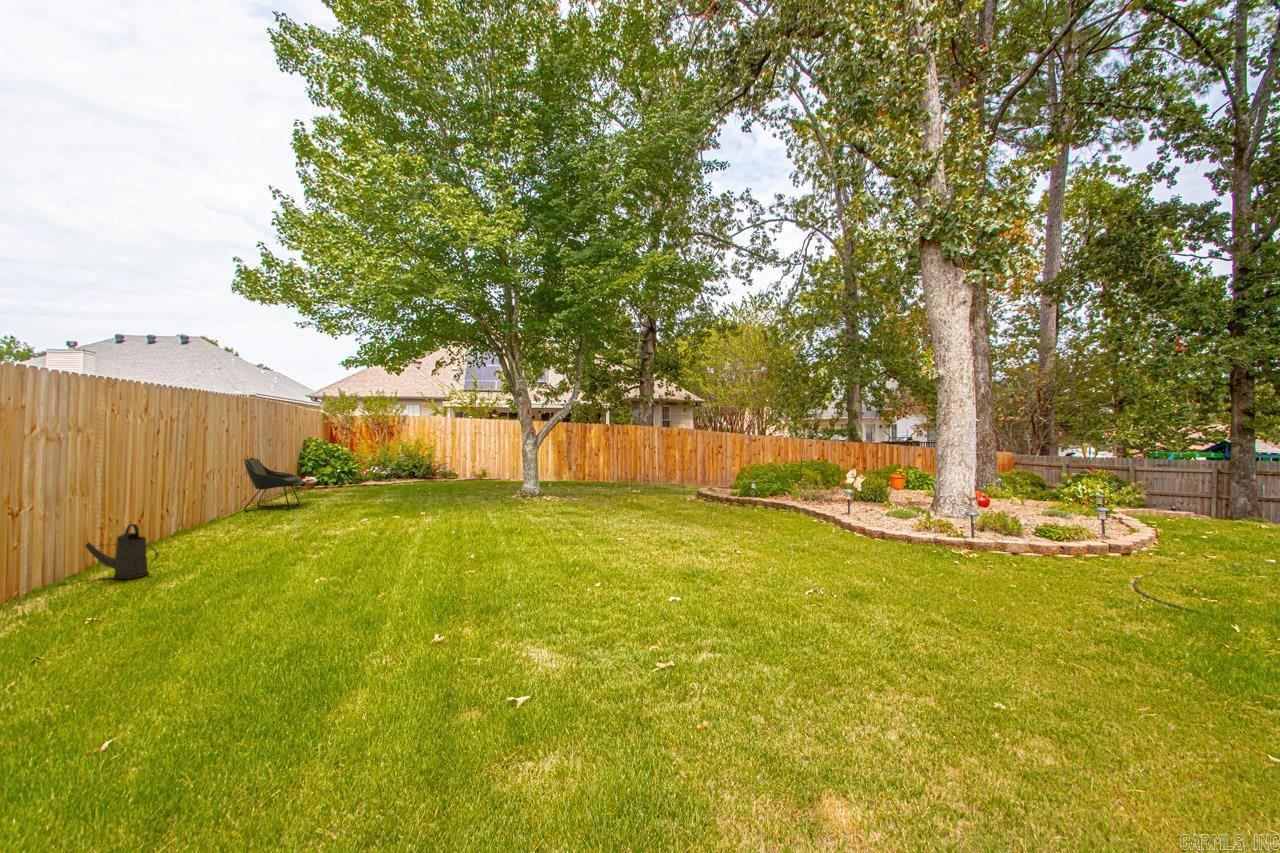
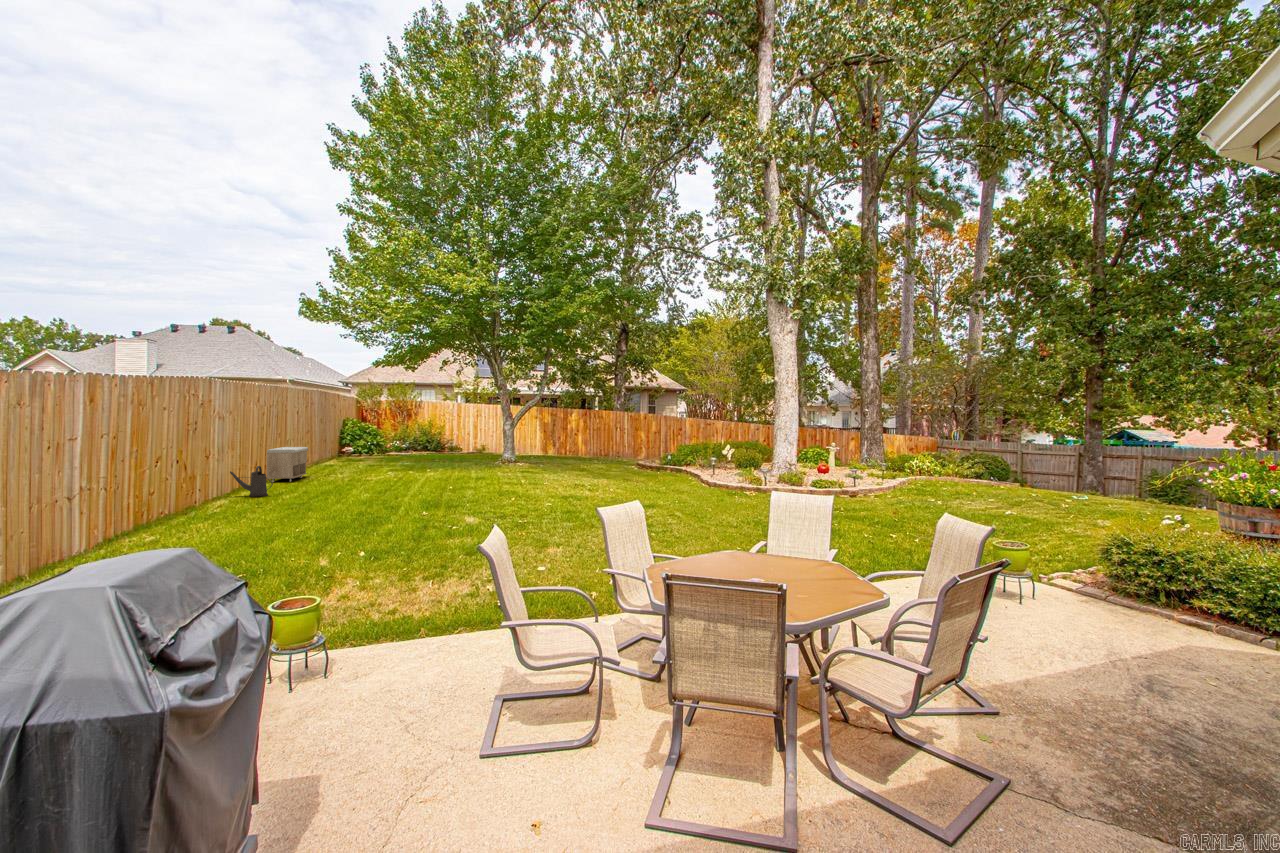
lounge chair: present [244,458,303,512] -> none [307,431,346,468]
storage bench: none [165,483,239,541] -> present [267,447,308,482]

